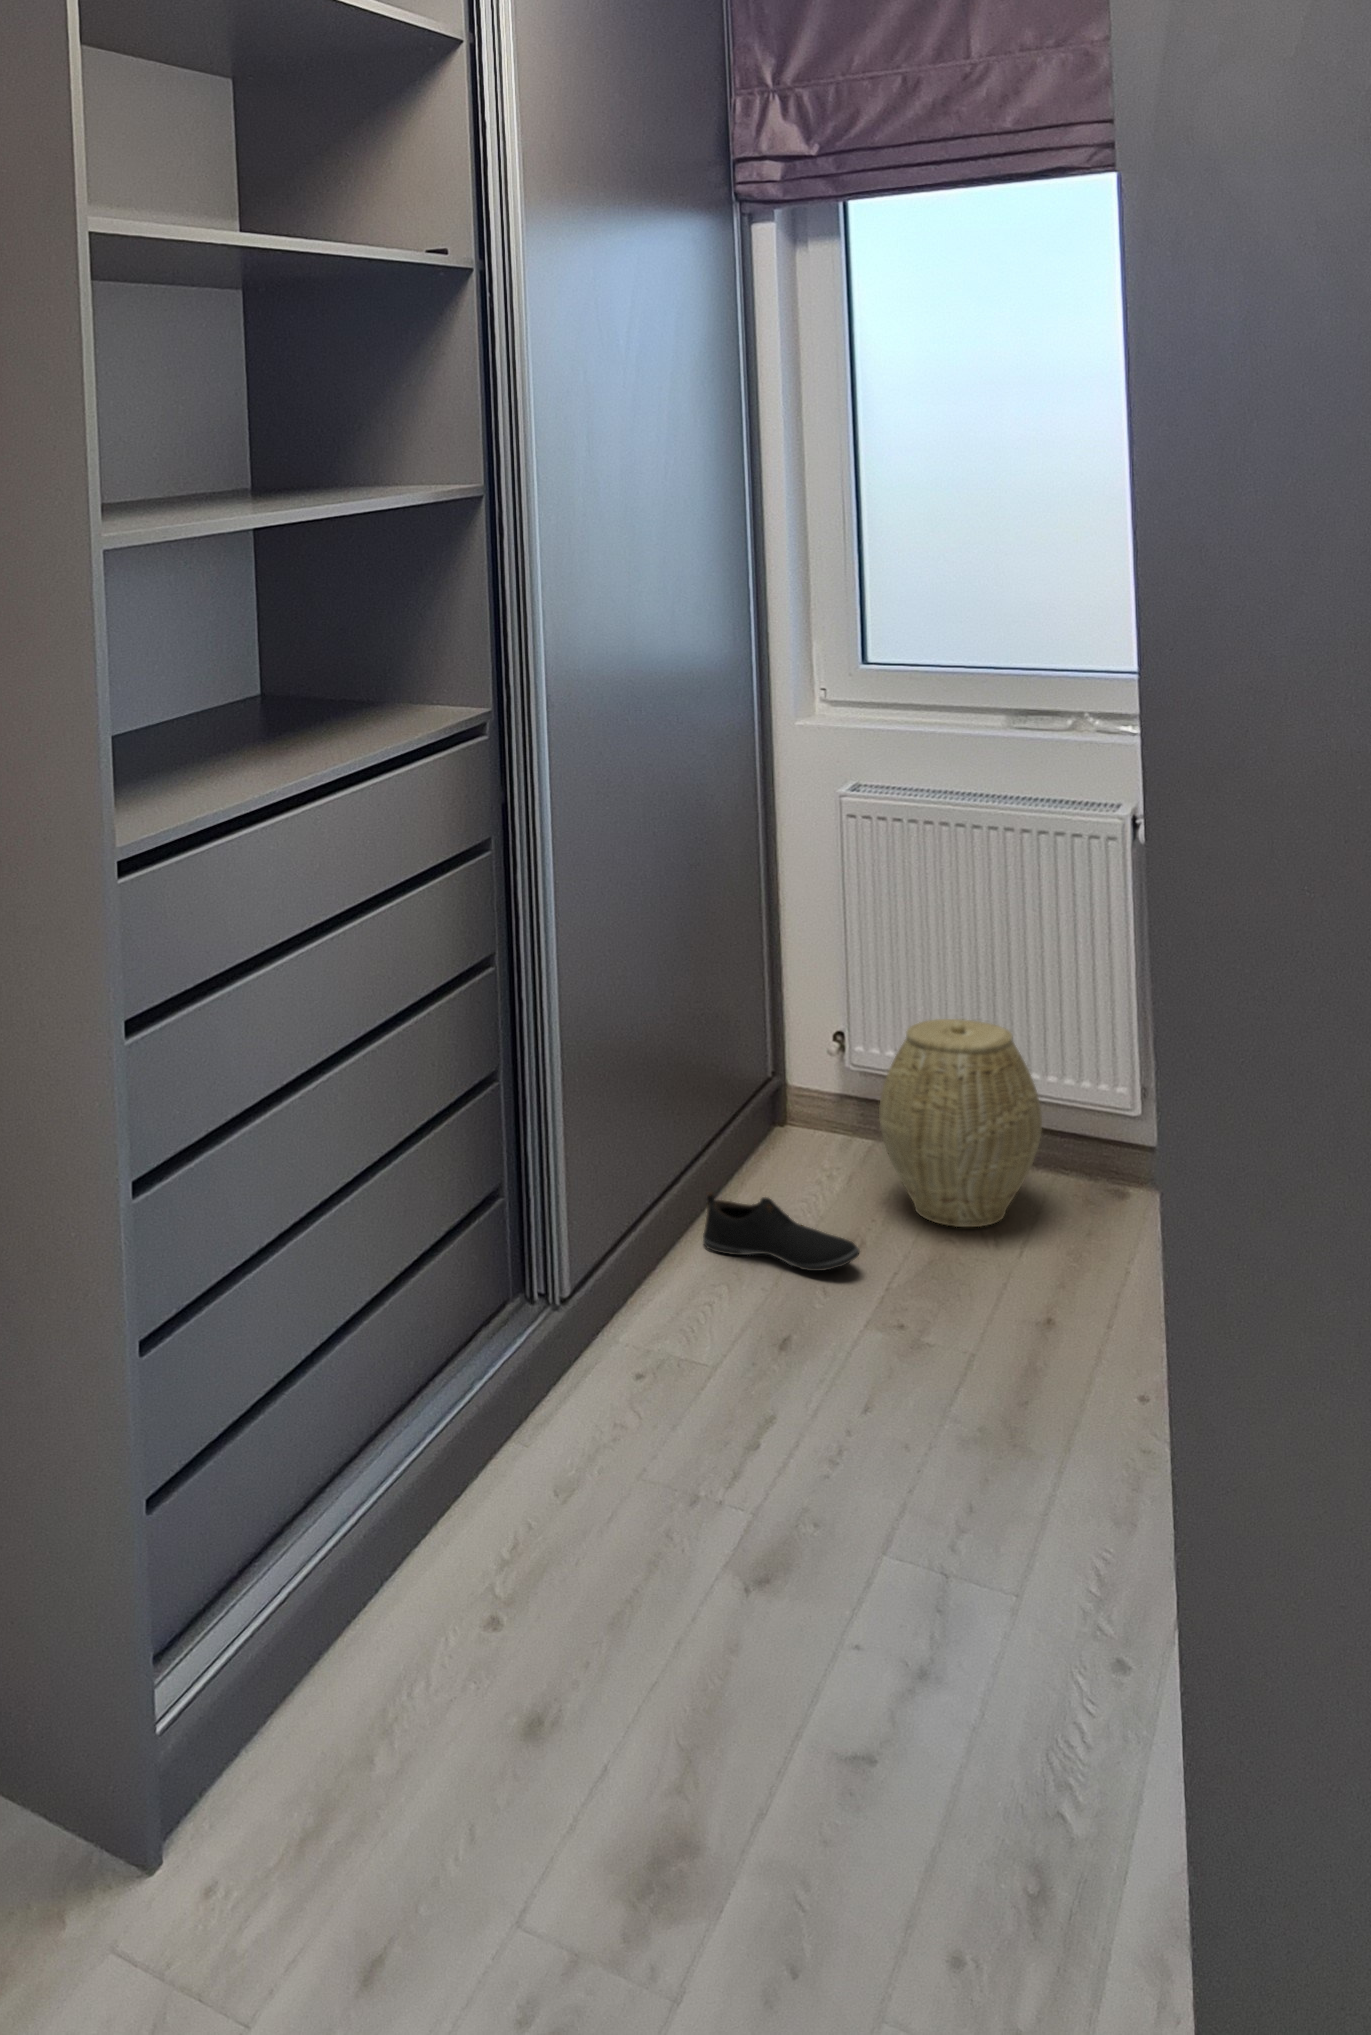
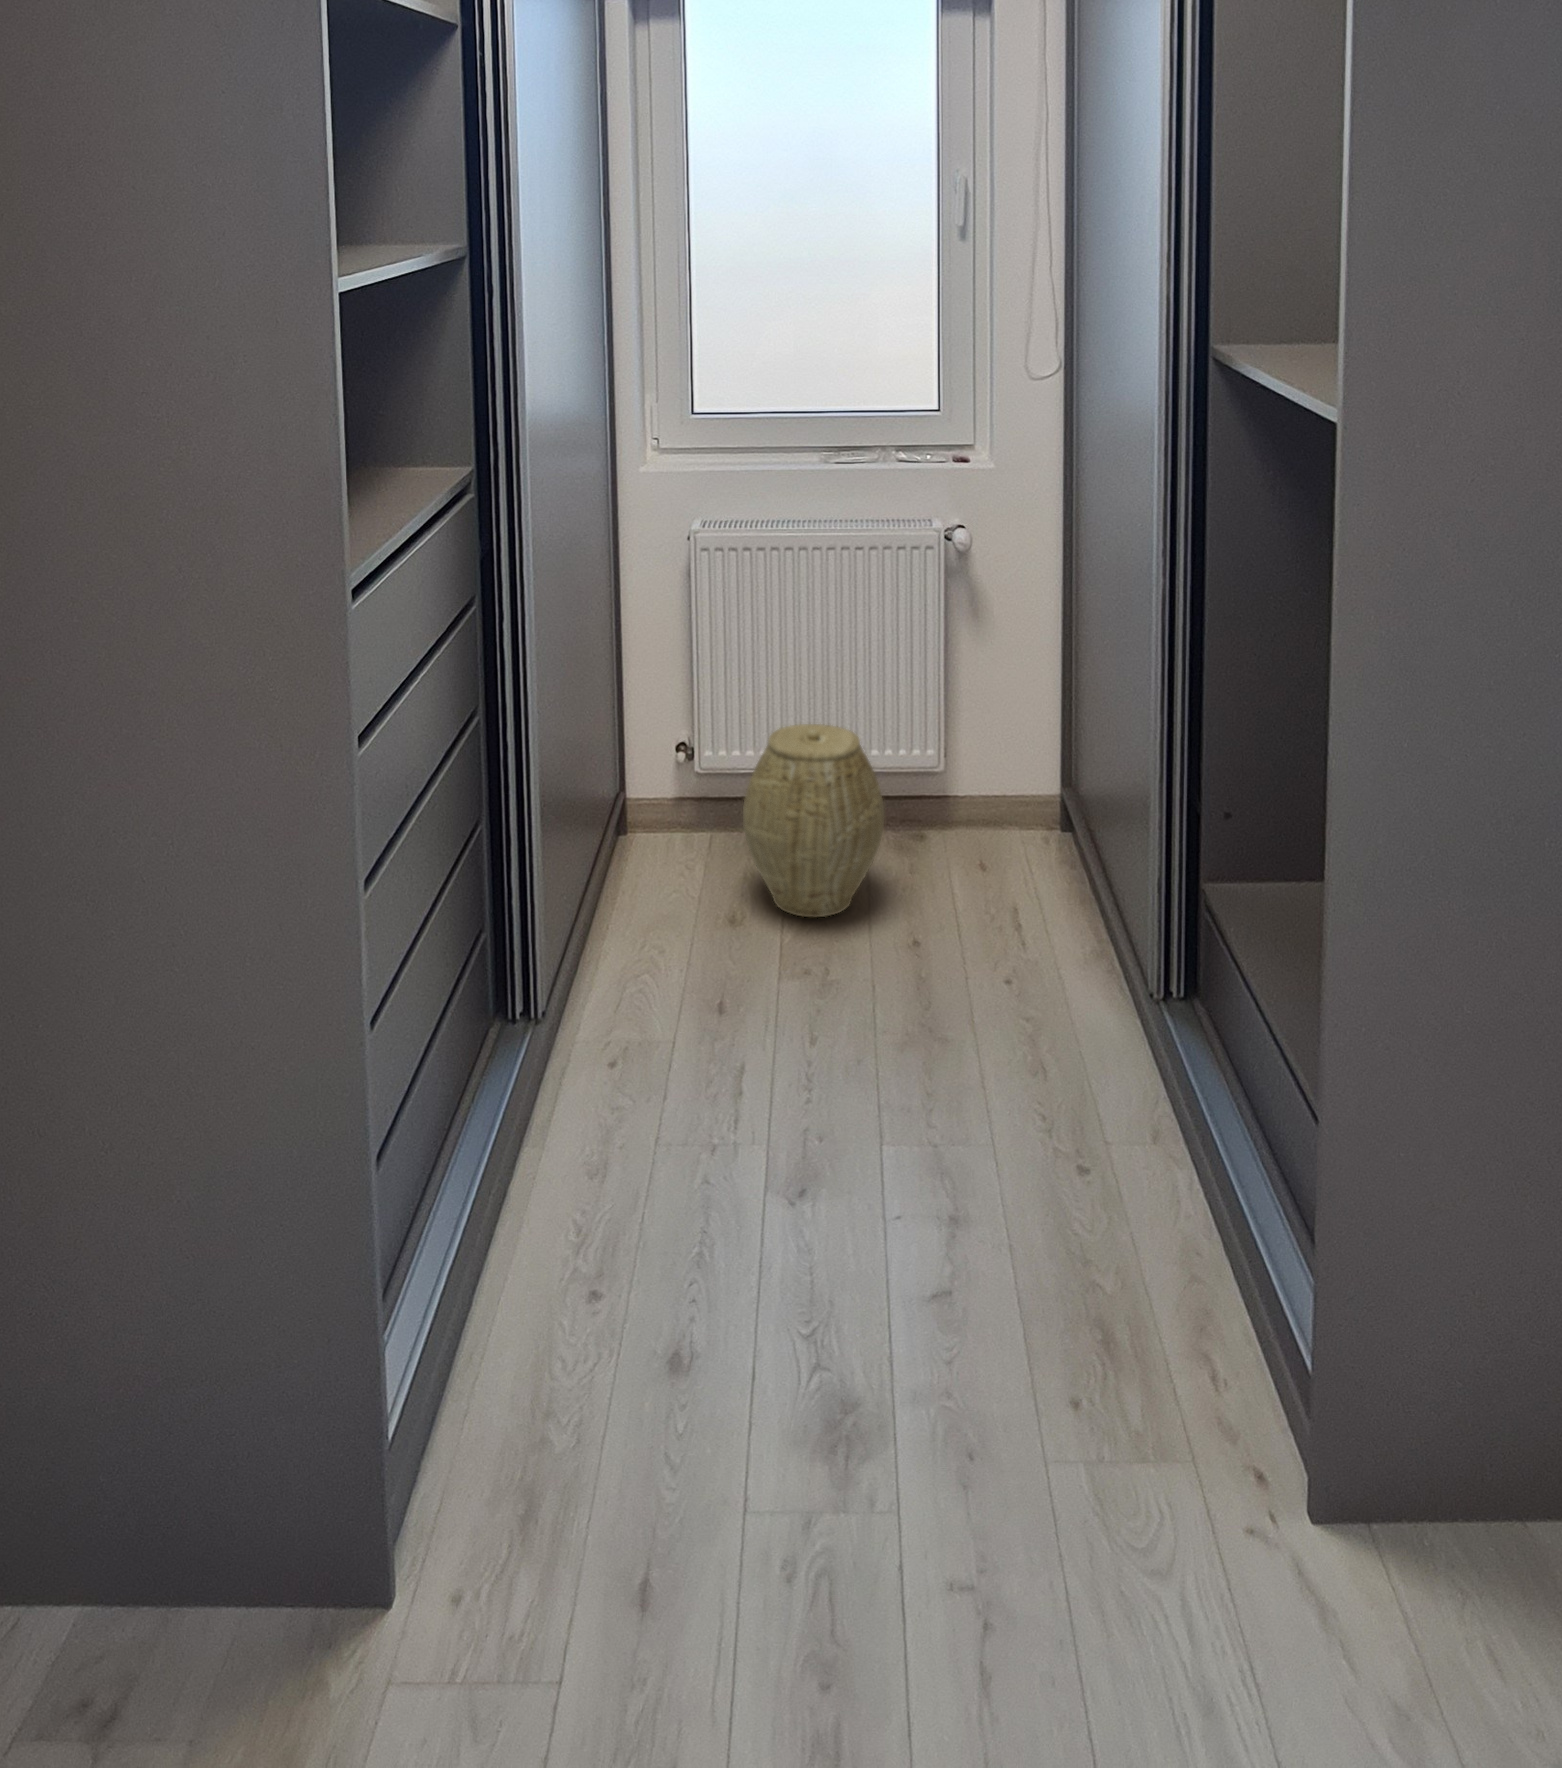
shoe: present [703,1192,859,1271] -> none [605,925,762,992]

